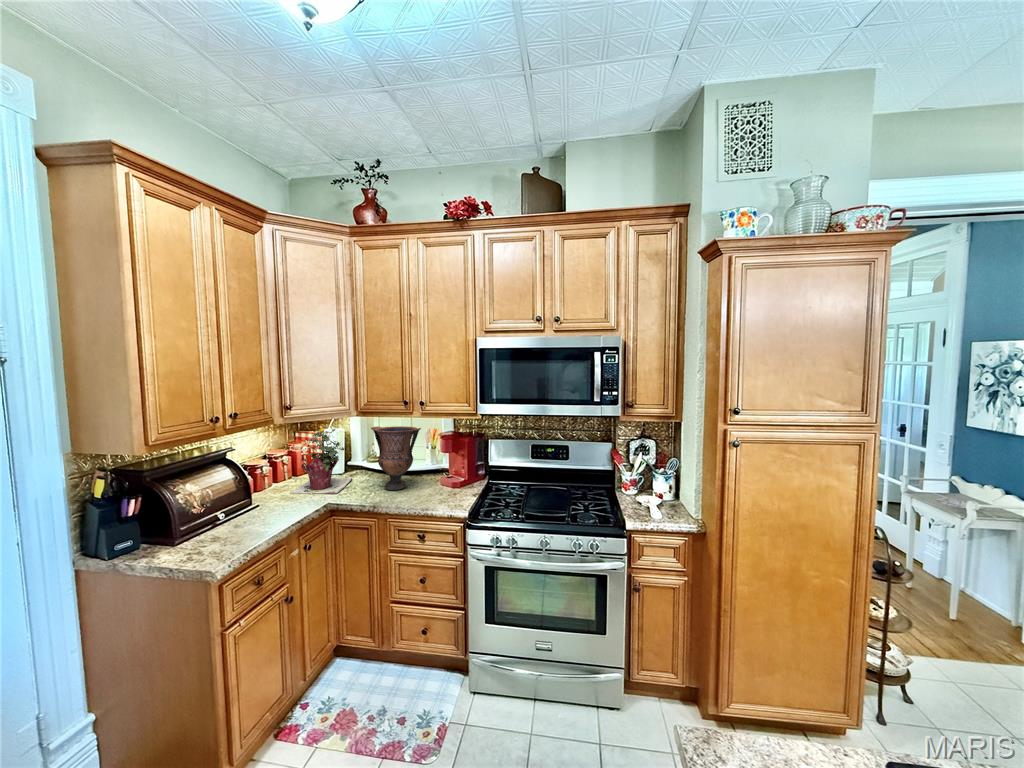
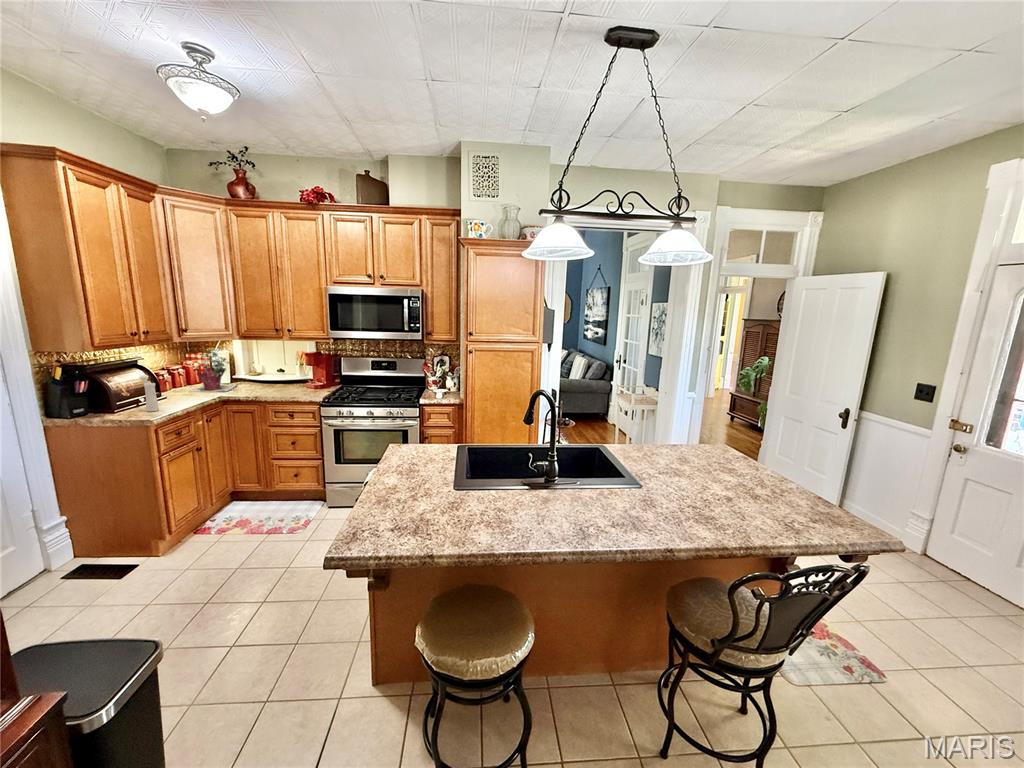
vase: present [371,426,421,490] -> none [250,348,289,390]
pepper mill: none [212,484,233,550] -> present [139,375,159,412]

